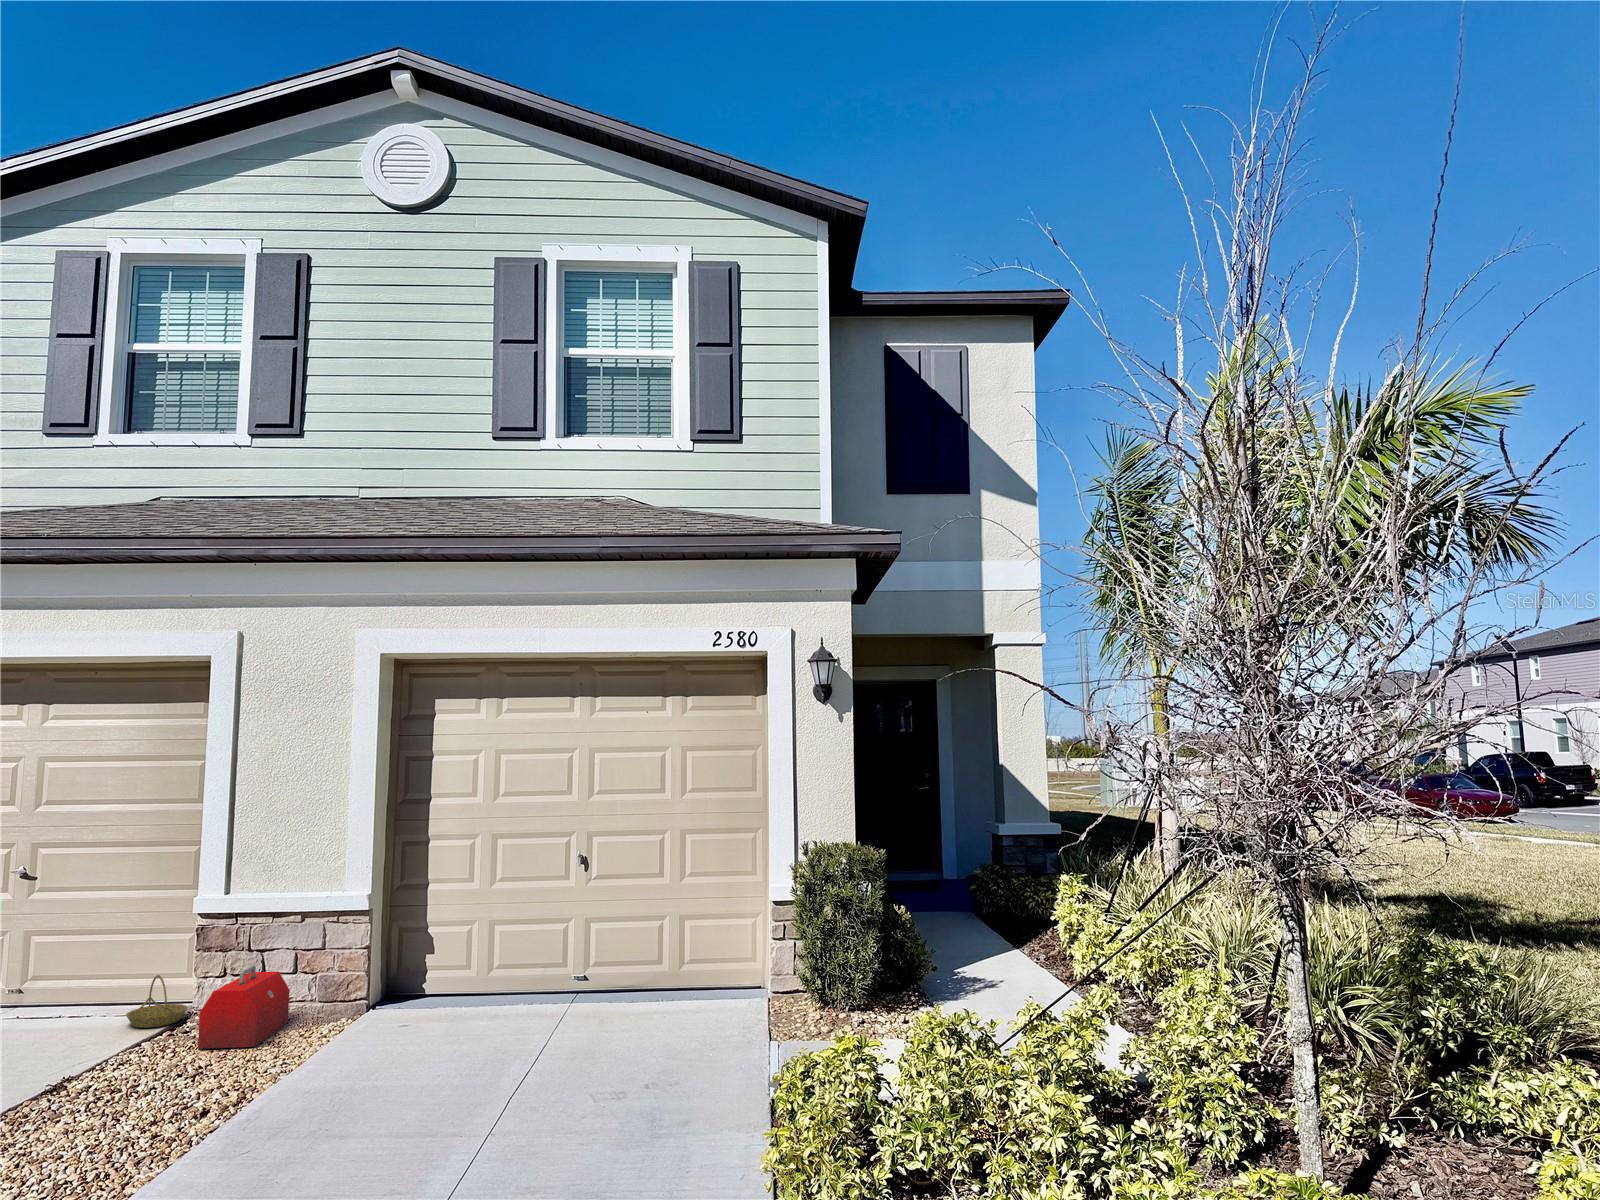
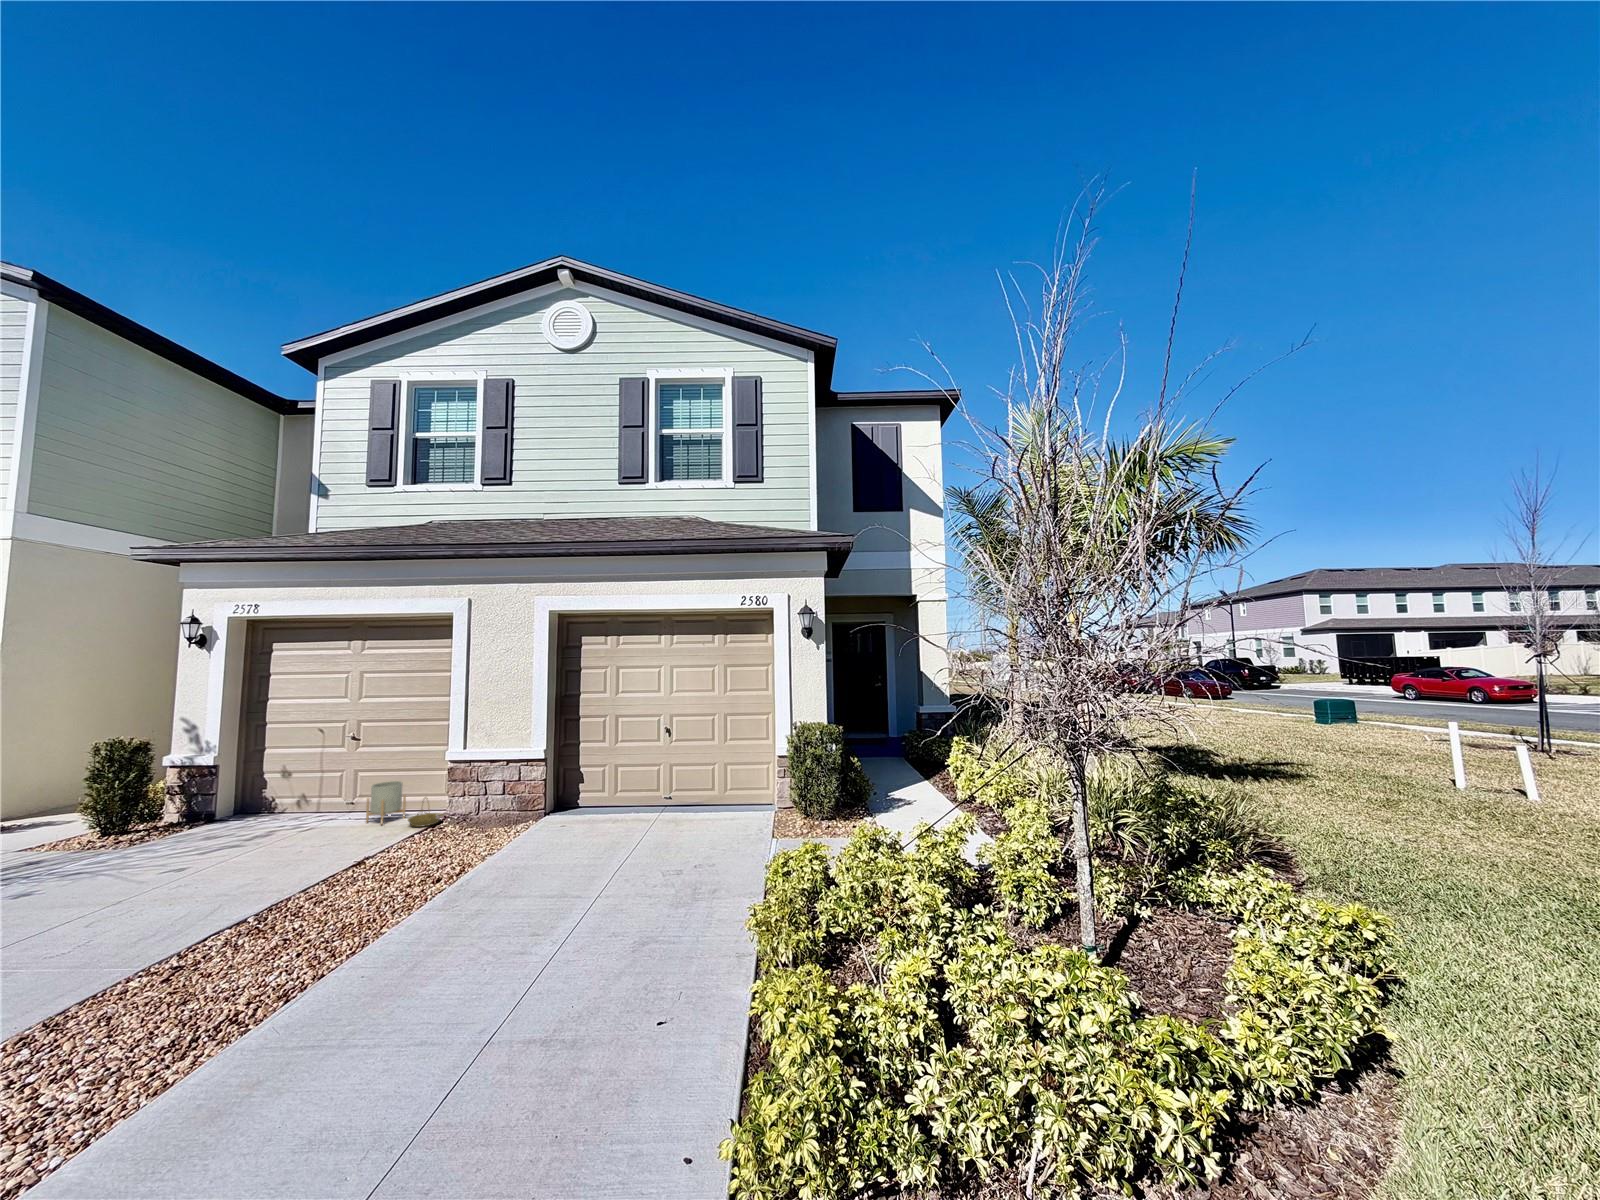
planter: none [49,949,121,1026] -> present [366,781,406,825]
toolbox: present [198,966,290,1049] -> none [444,792,499,840]

